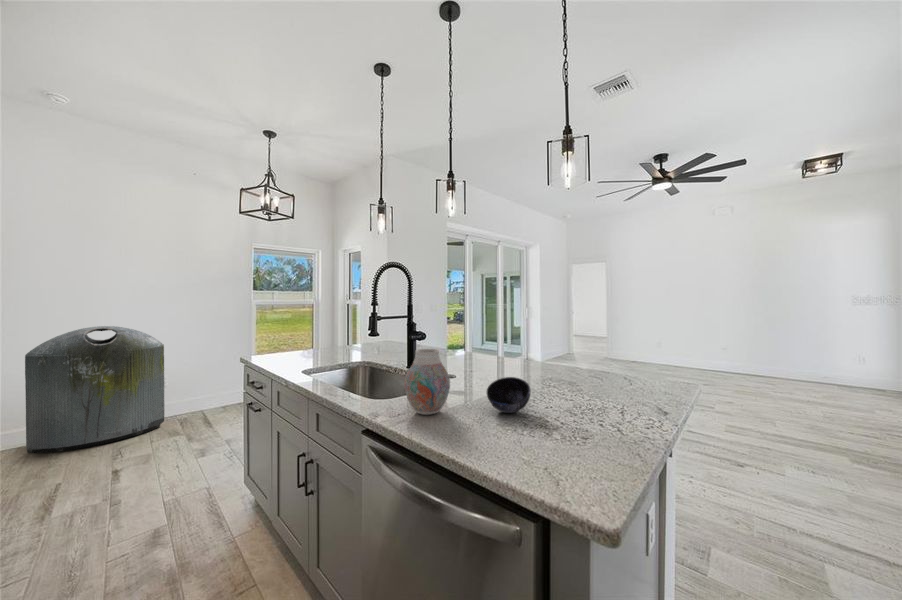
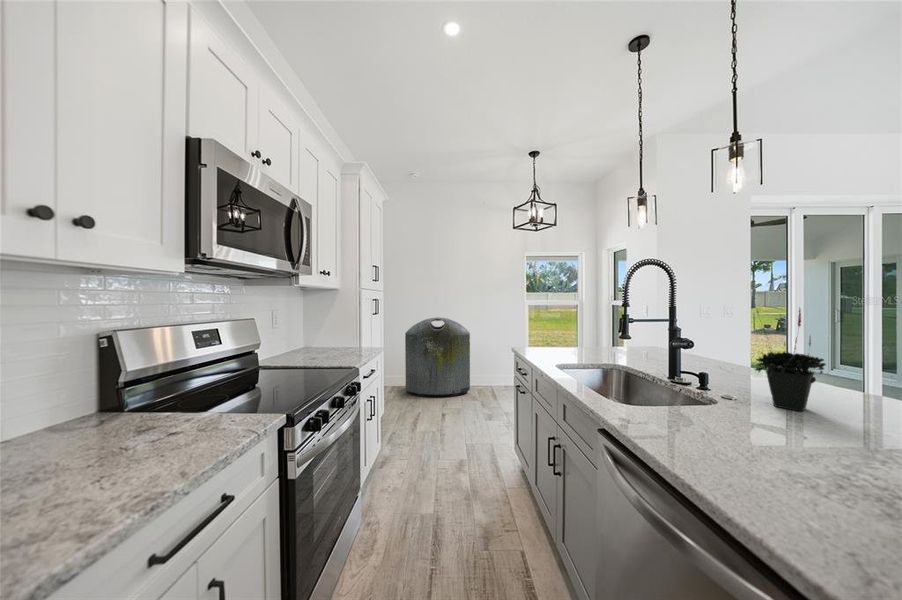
potted plant: none [468,303,506,378] -> present [755,309,826,411]
vase: present [404,349,450,415] -> none [643,357,703,431]
bowl: present [487,377,530,413] -> none [762,410,847,460]

